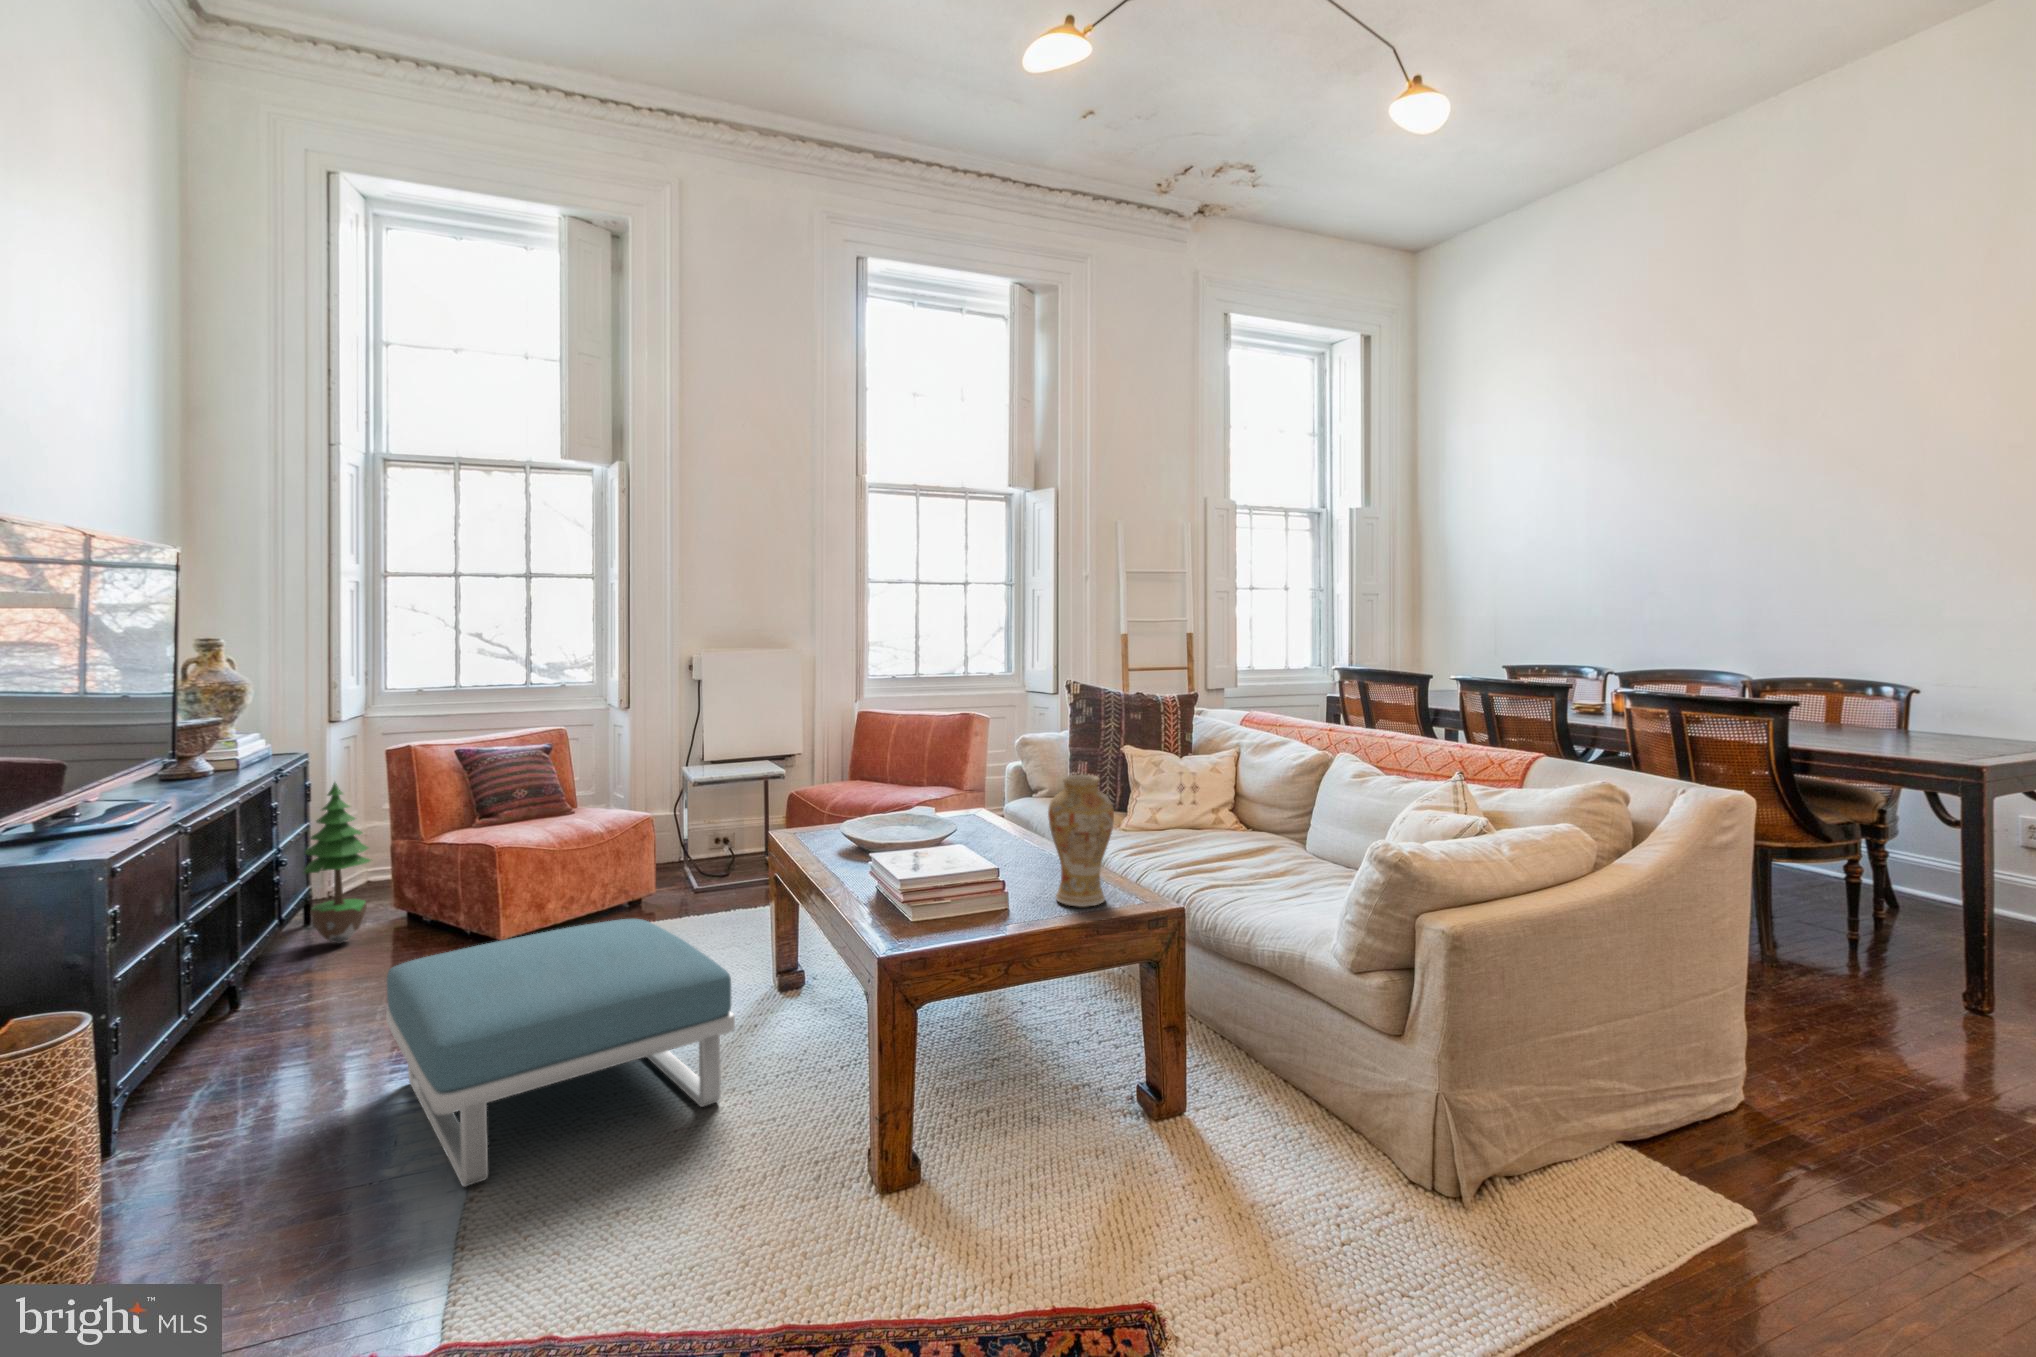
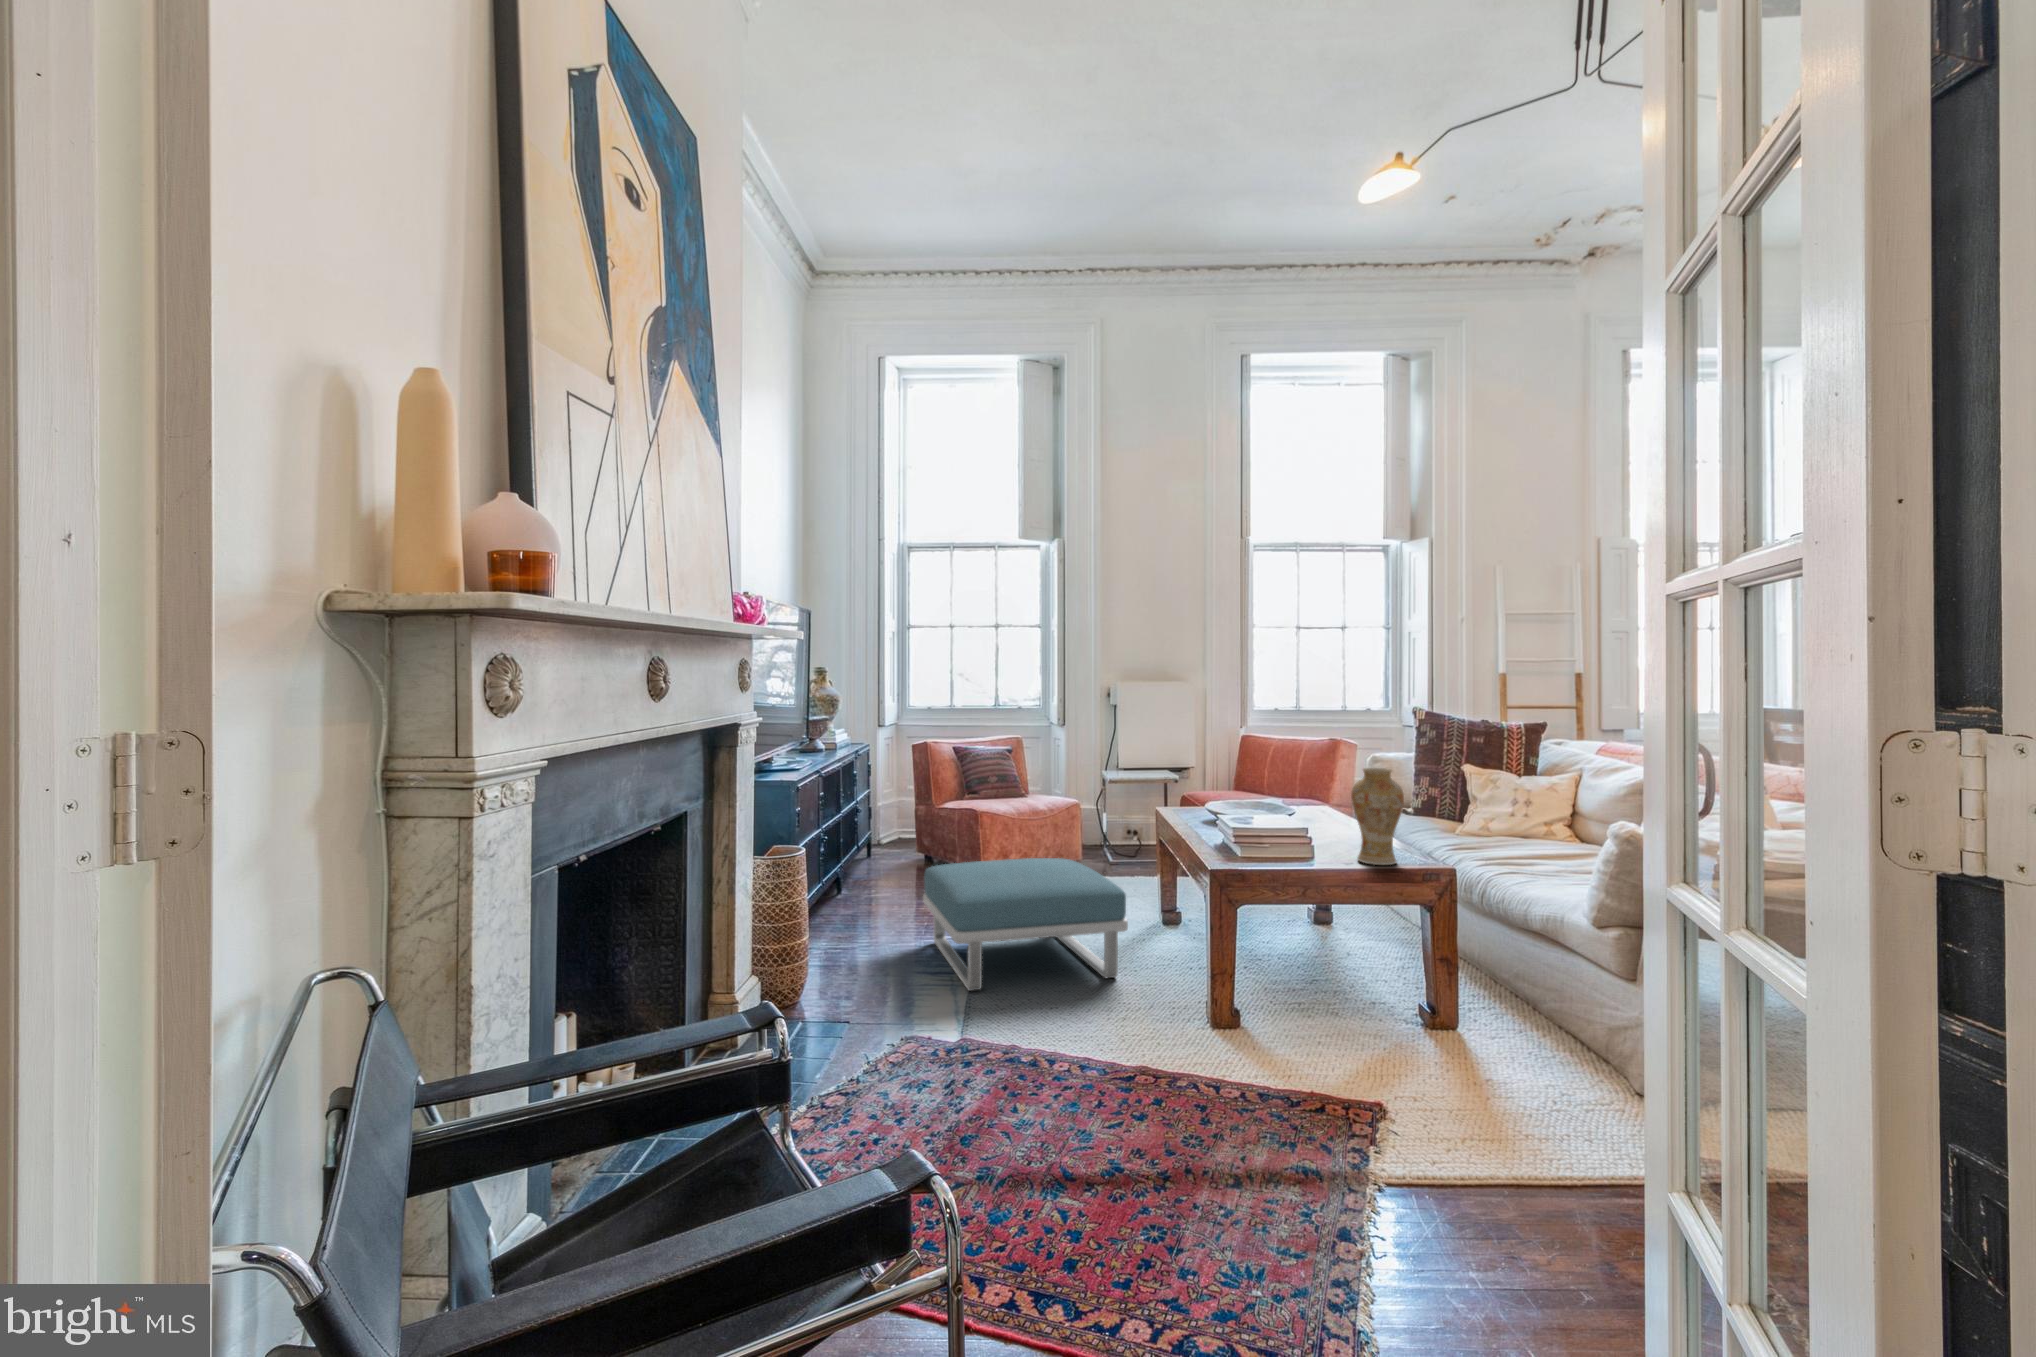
potted tree: present [304,783,371,944] -> none [866,762,905,871]

